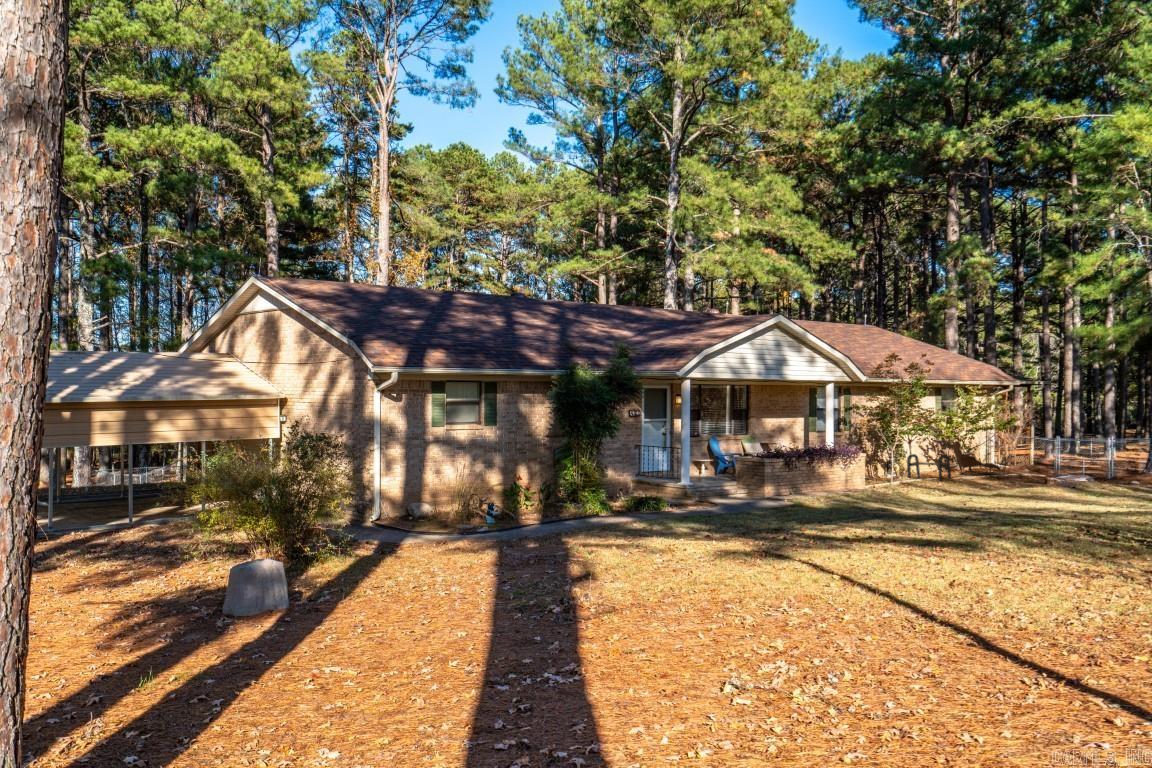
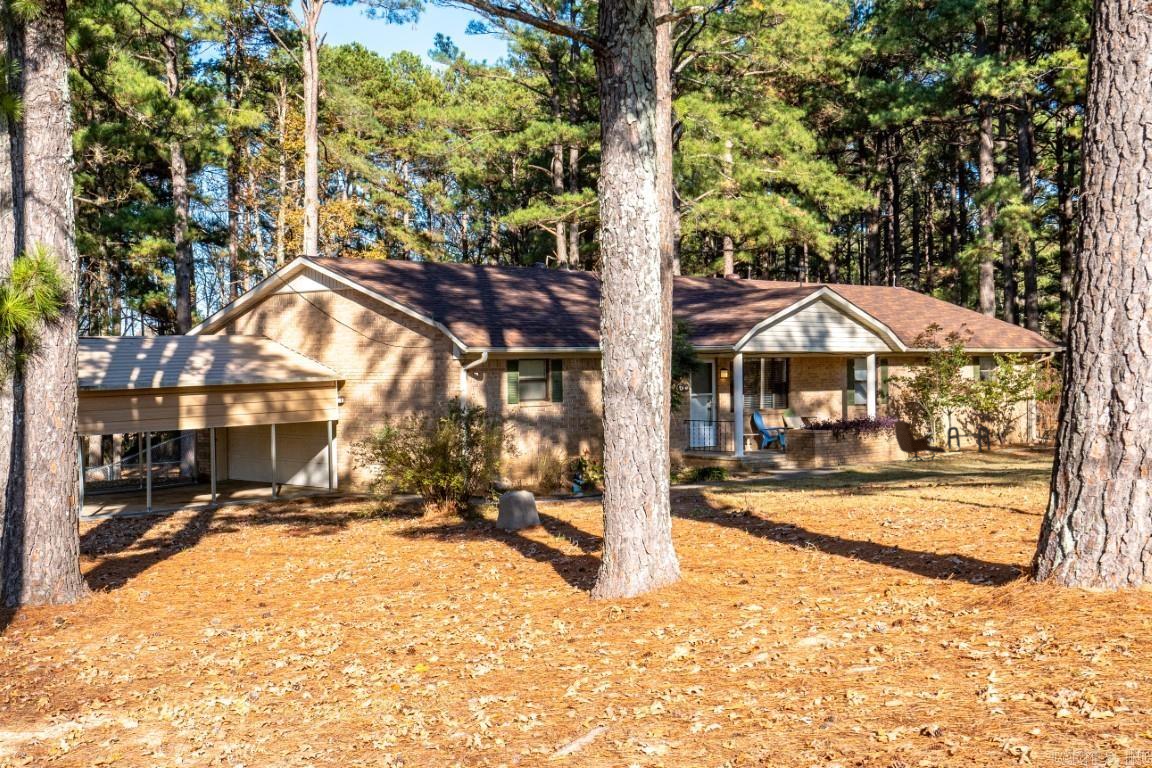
lounge chair: present [953,442,1000,475] -> present [894,421,945,461]

